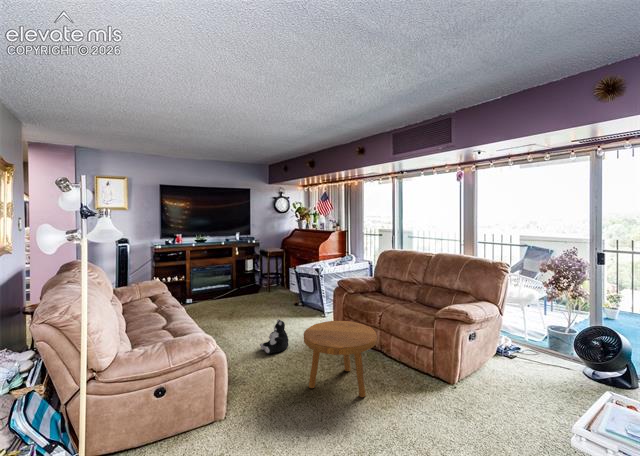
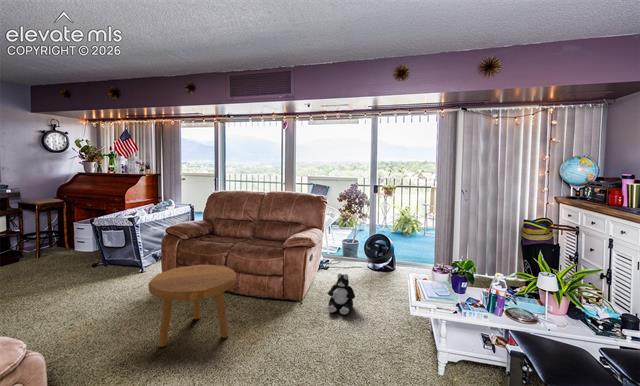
plush toy: present [260,319,288,353] -> present [327,273,355,314]

